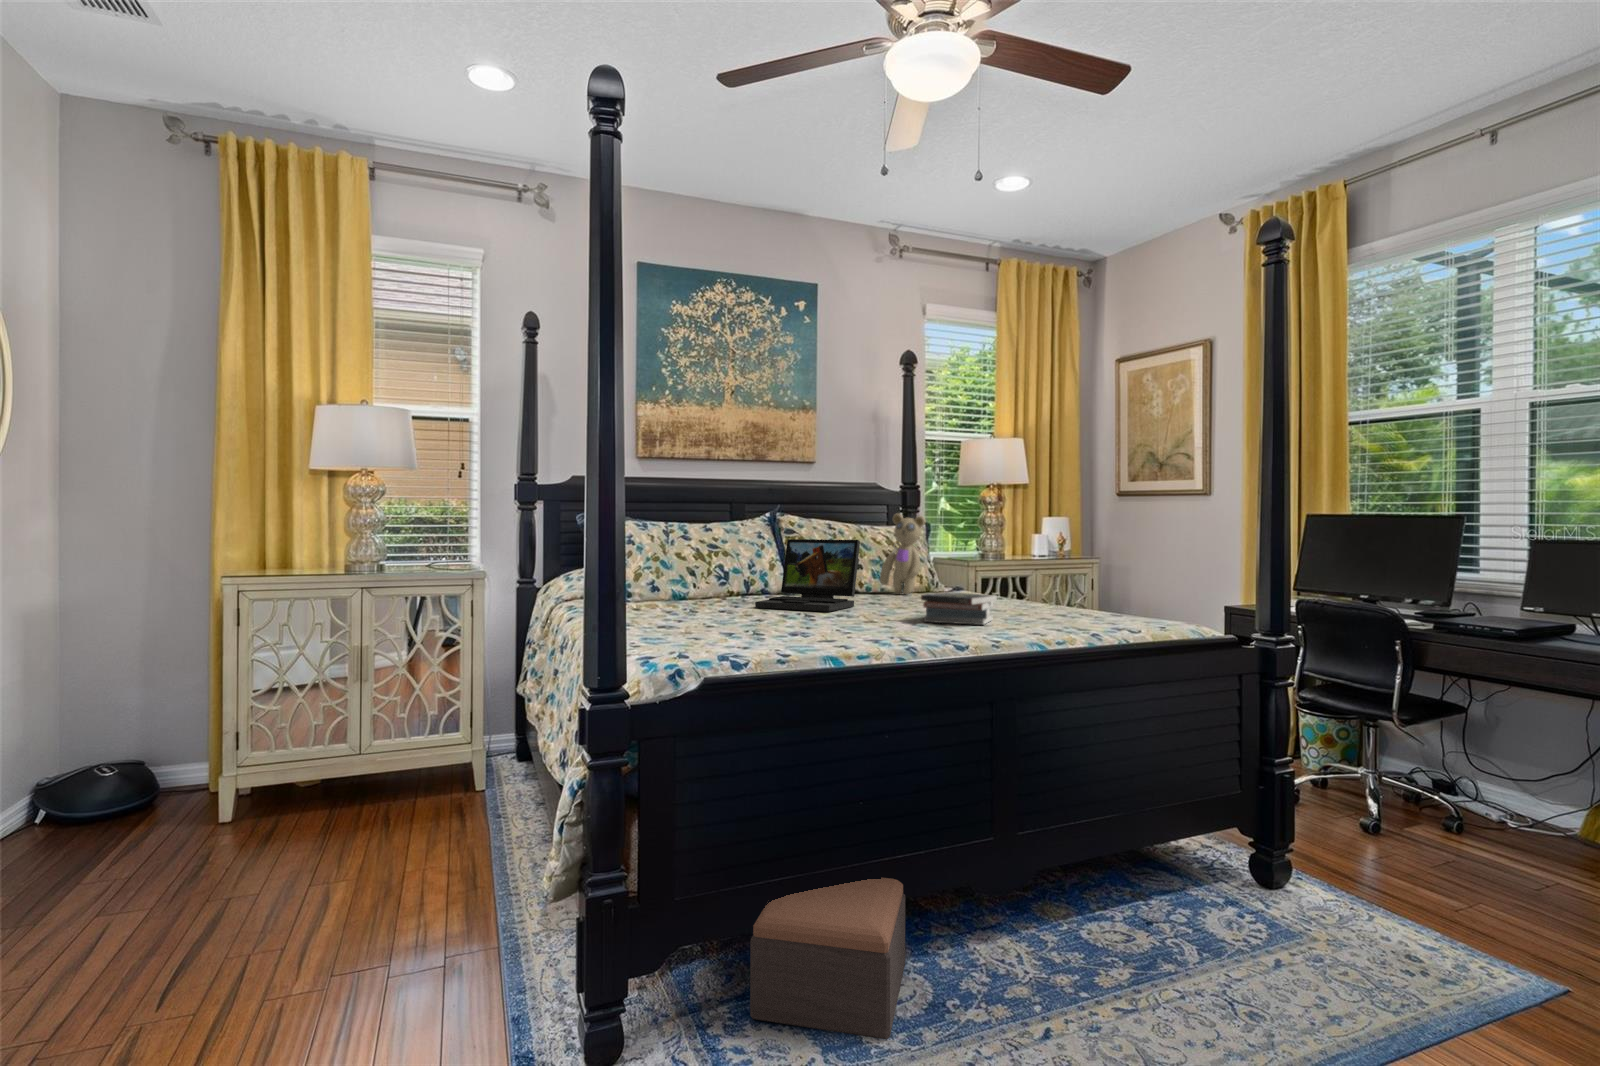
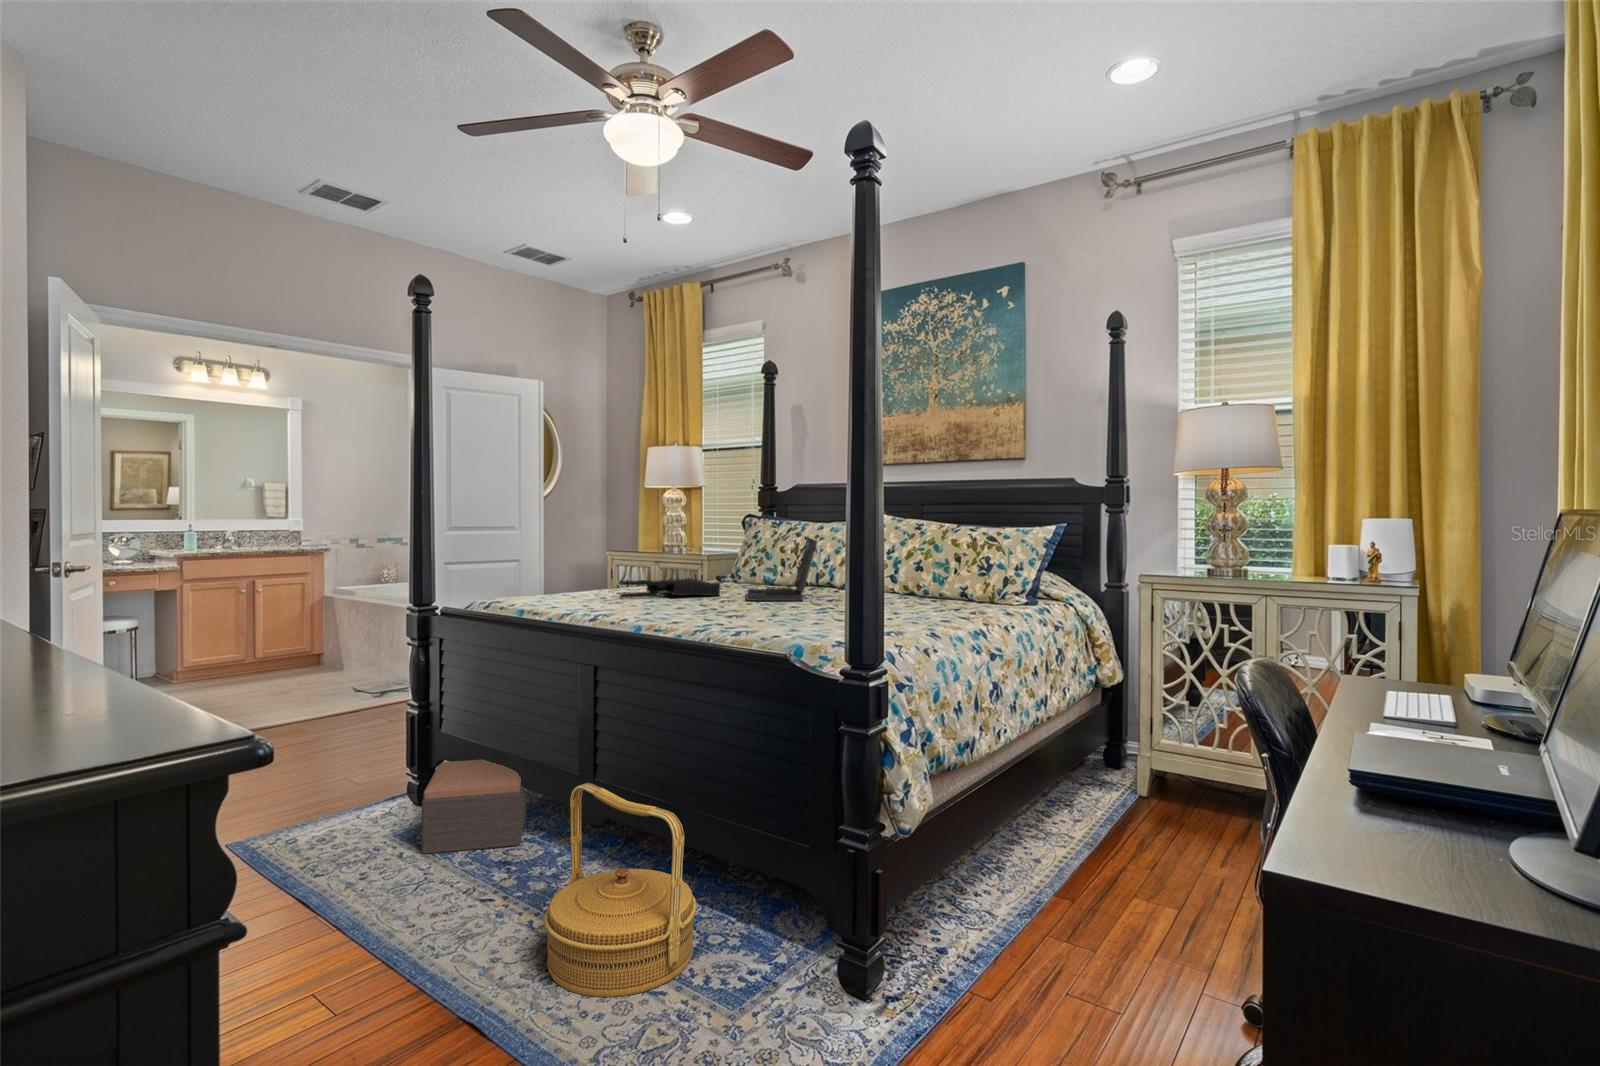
teddy bear: present [880,514,925,594] -> none [930,513,962,601]
book: present [921,592,997,625] -> none [708,589,767,619]
tote bag: none [678,596,764,627] -> present [620,578,721,598]
woven basket: none [1141,782,1305,983] -> present [544,783,697,997]

